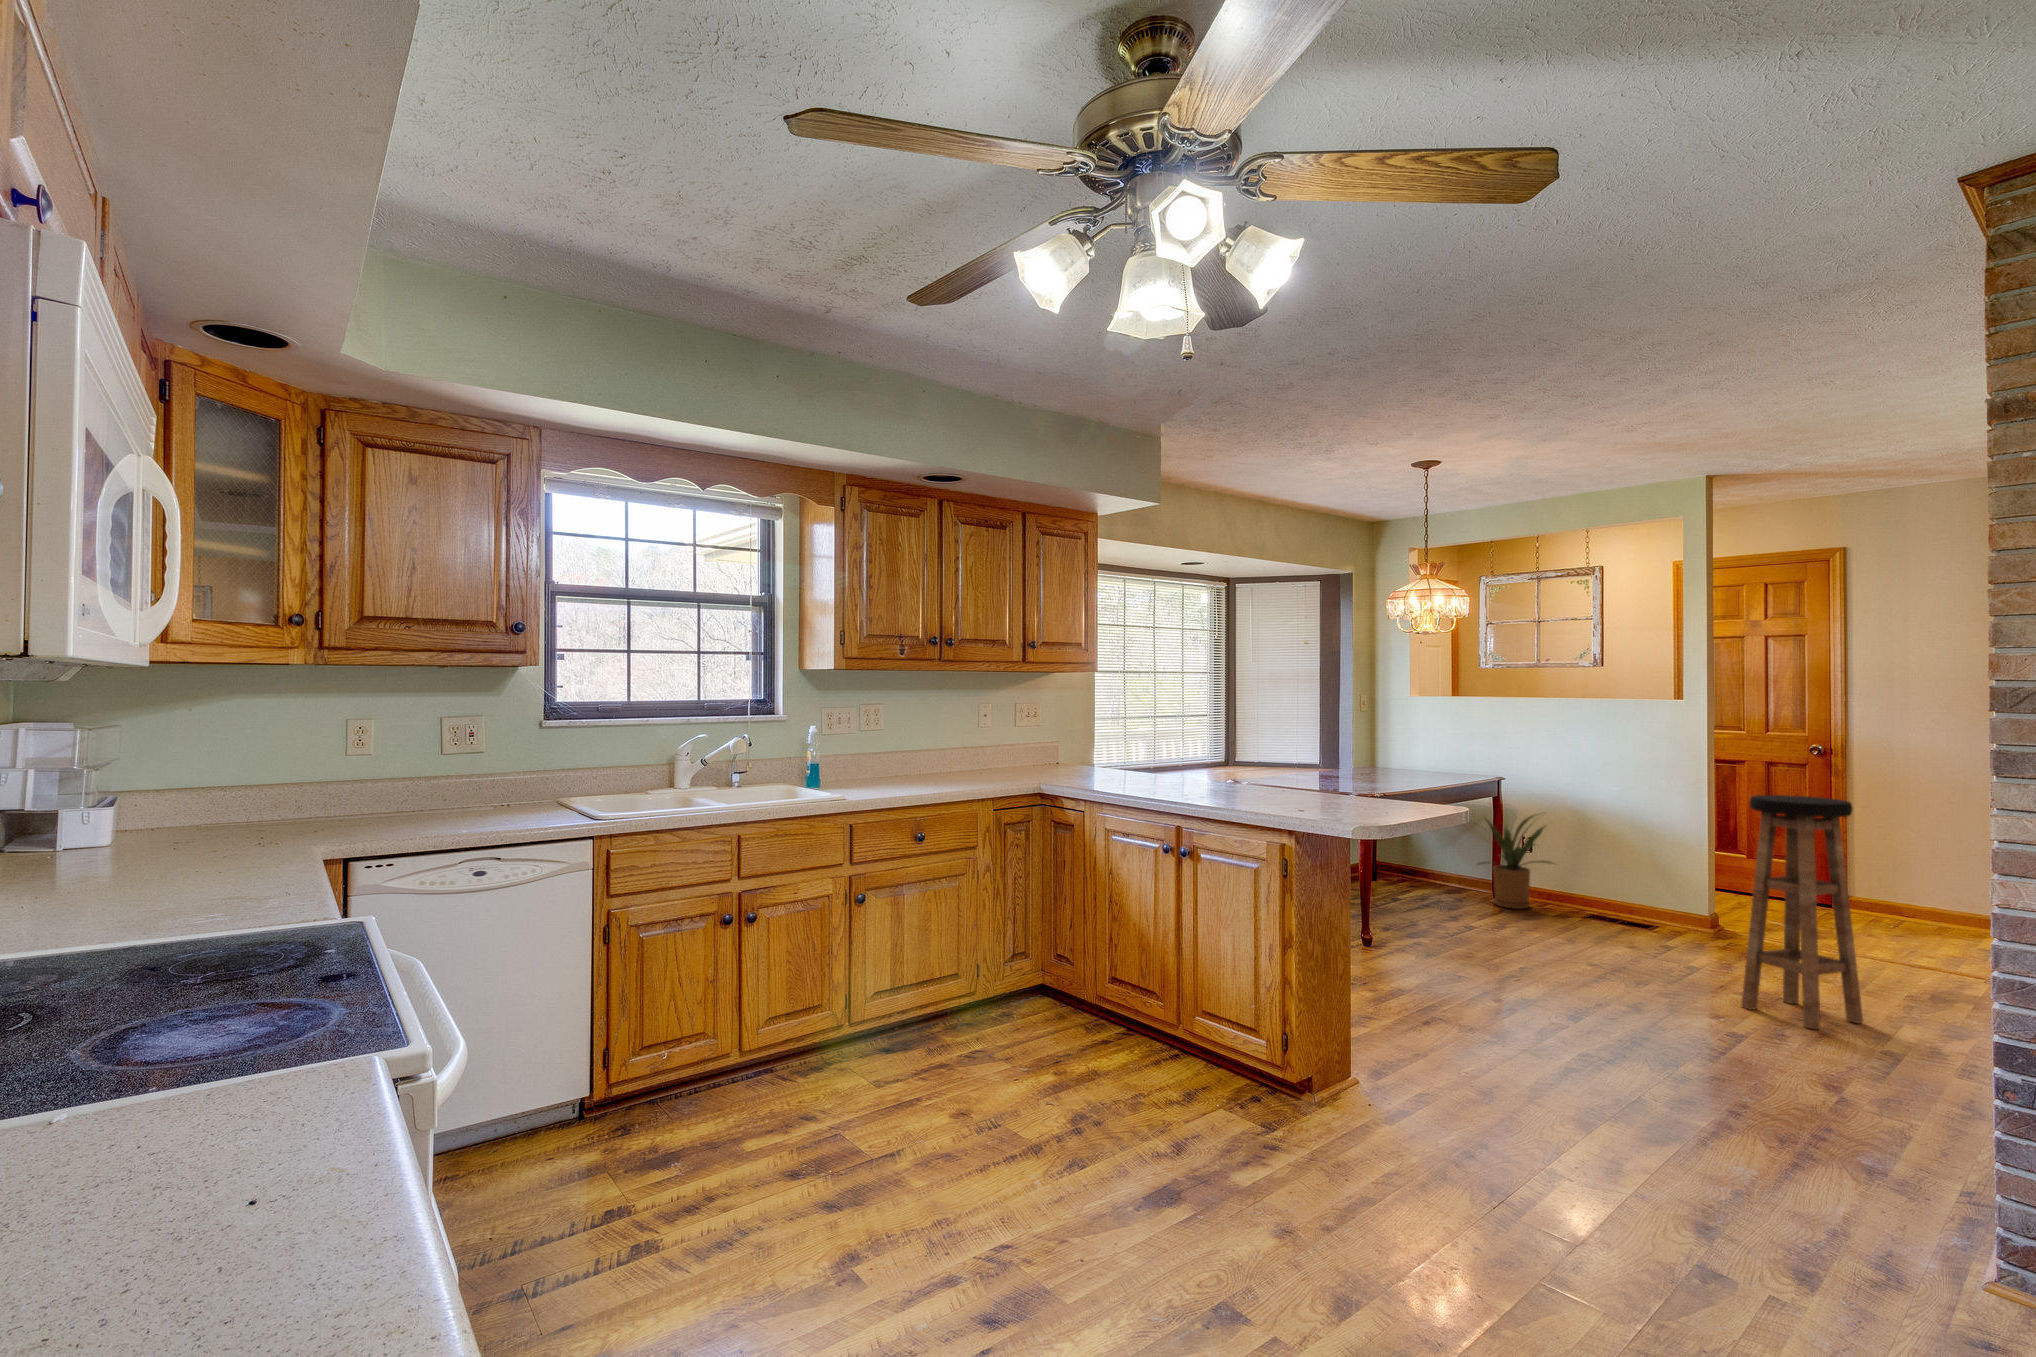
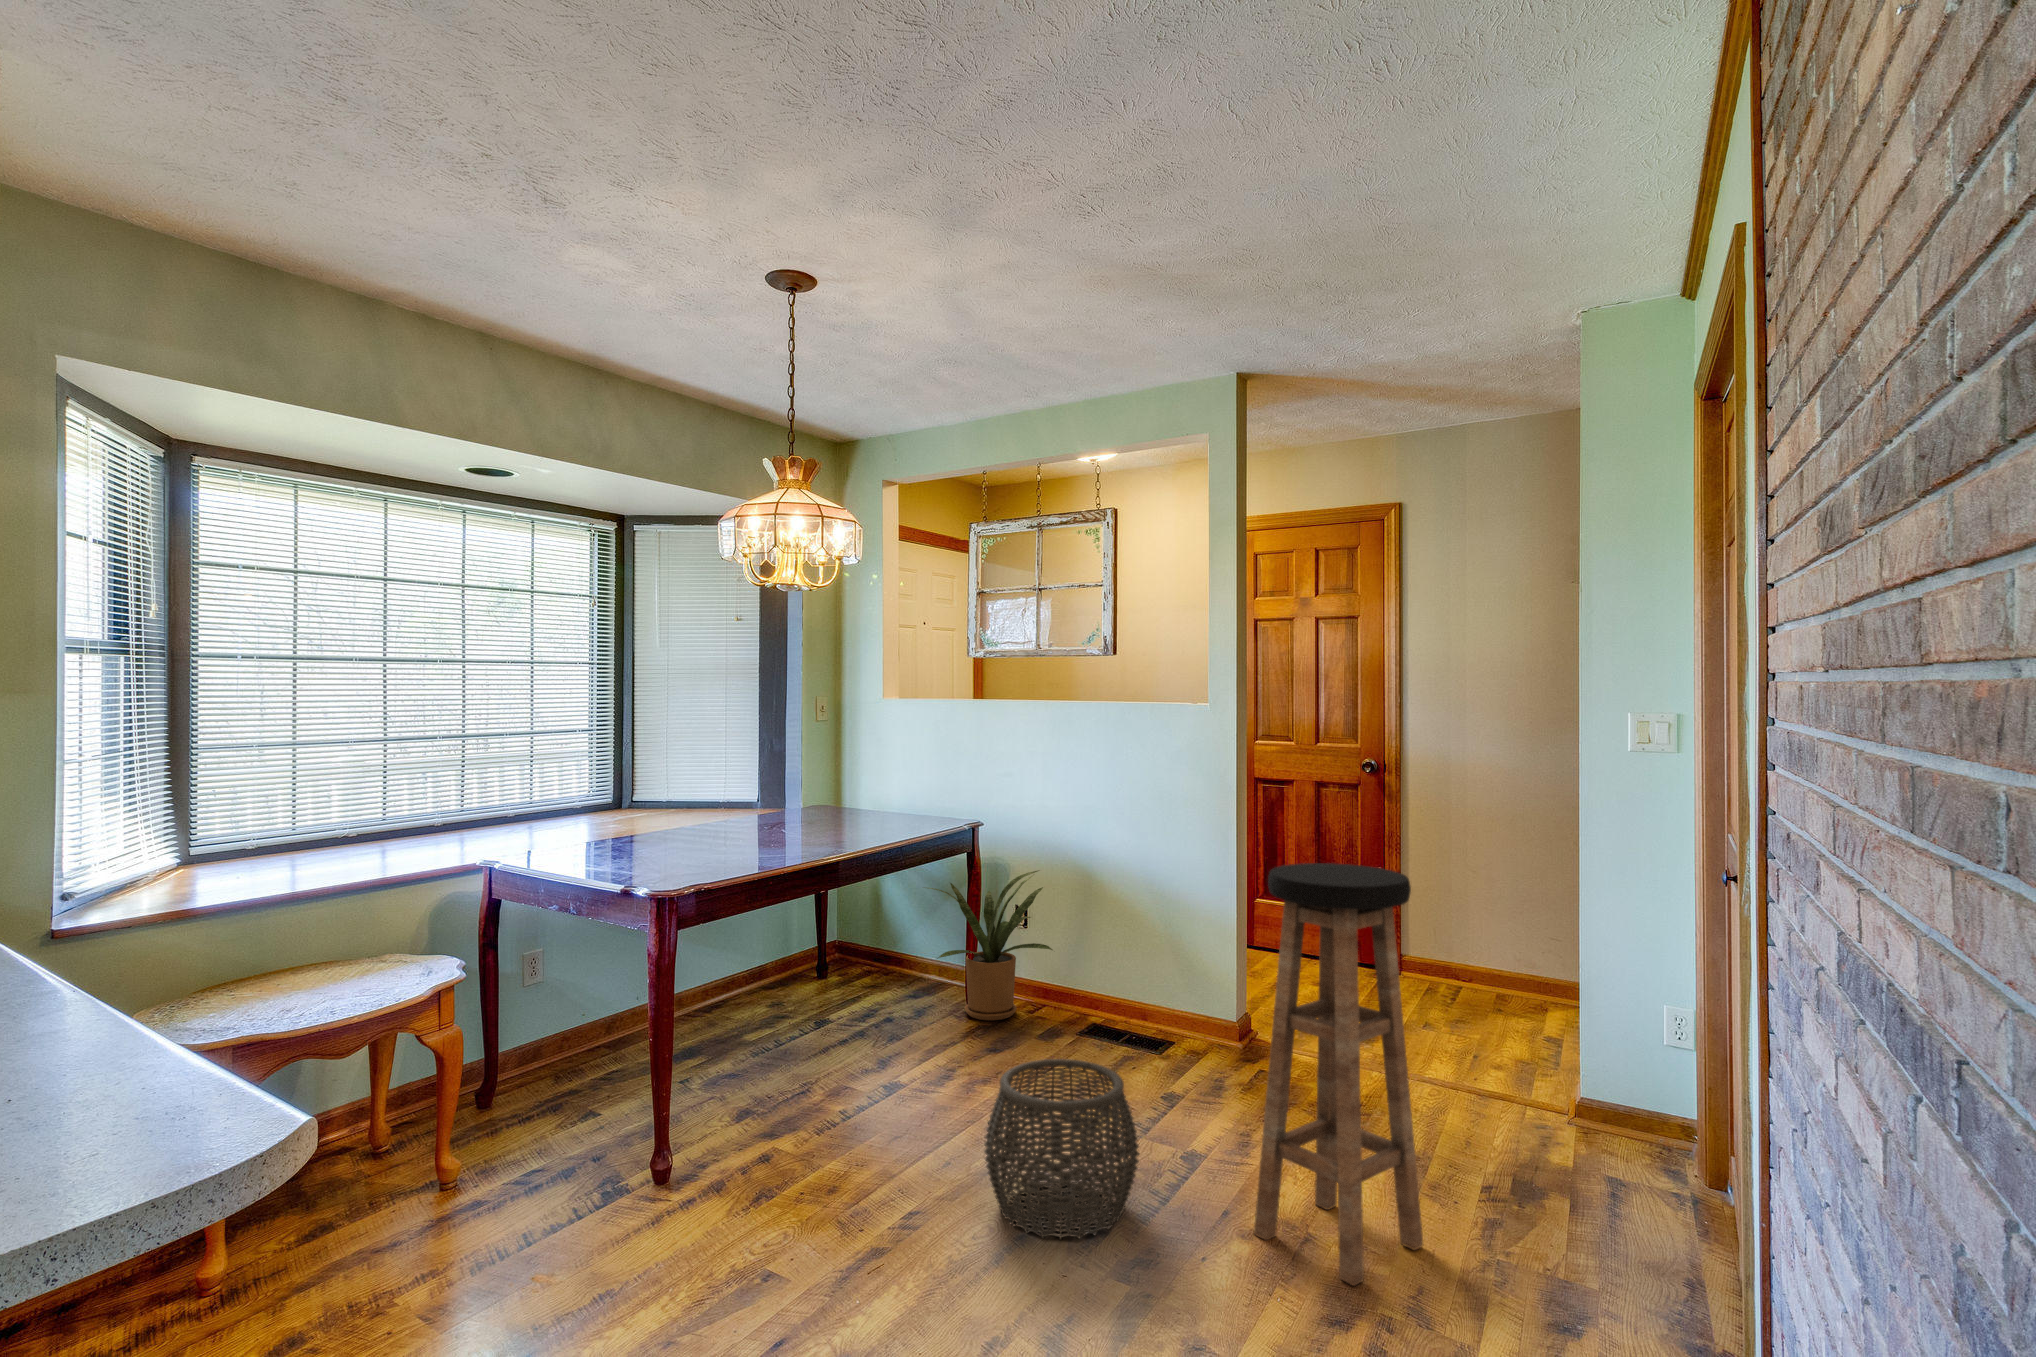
woven basket: none [1559,905,1661,996] -> present [984,1059,1139,1239]

